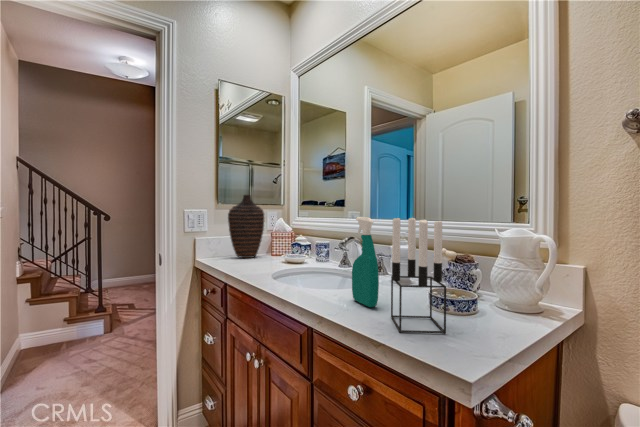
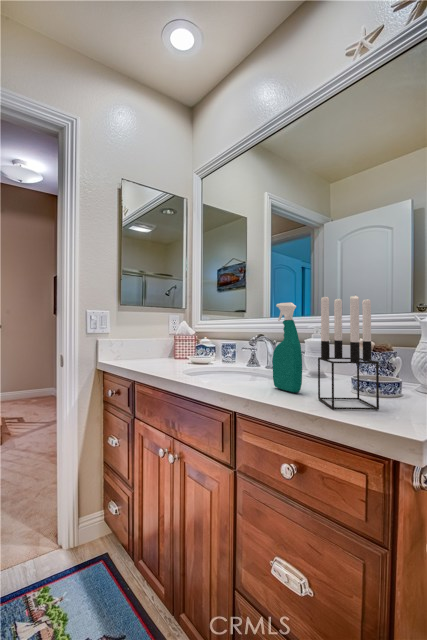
decorative vase: present [228,195,264,258] -> none [131,295,168,359]

